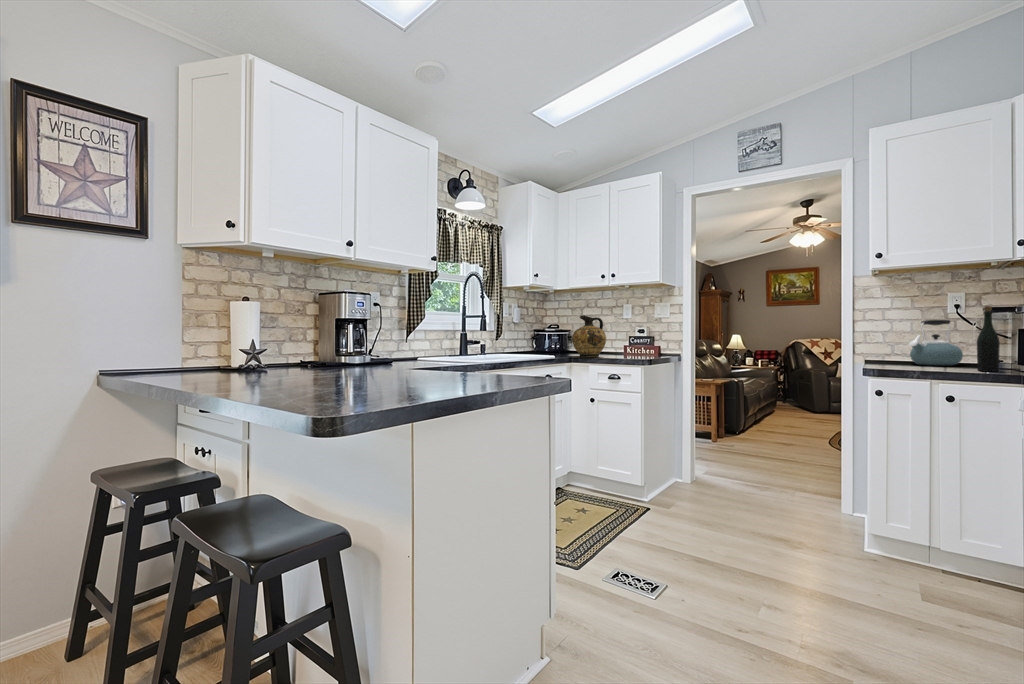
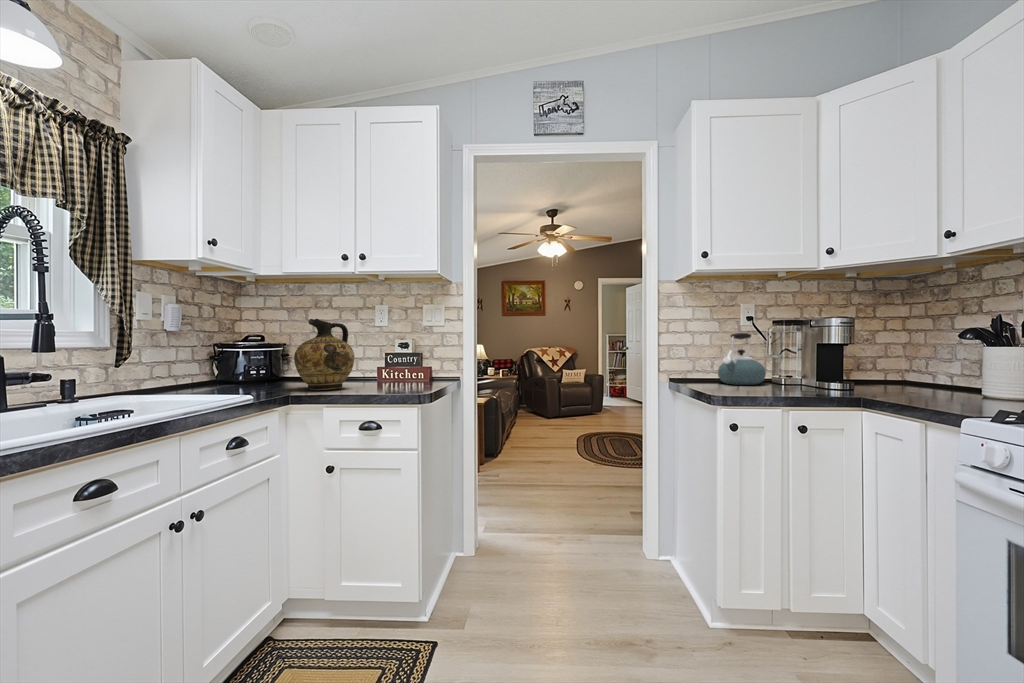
bottle: present [977,306,1000,372] -> none [798,319,818,392]

